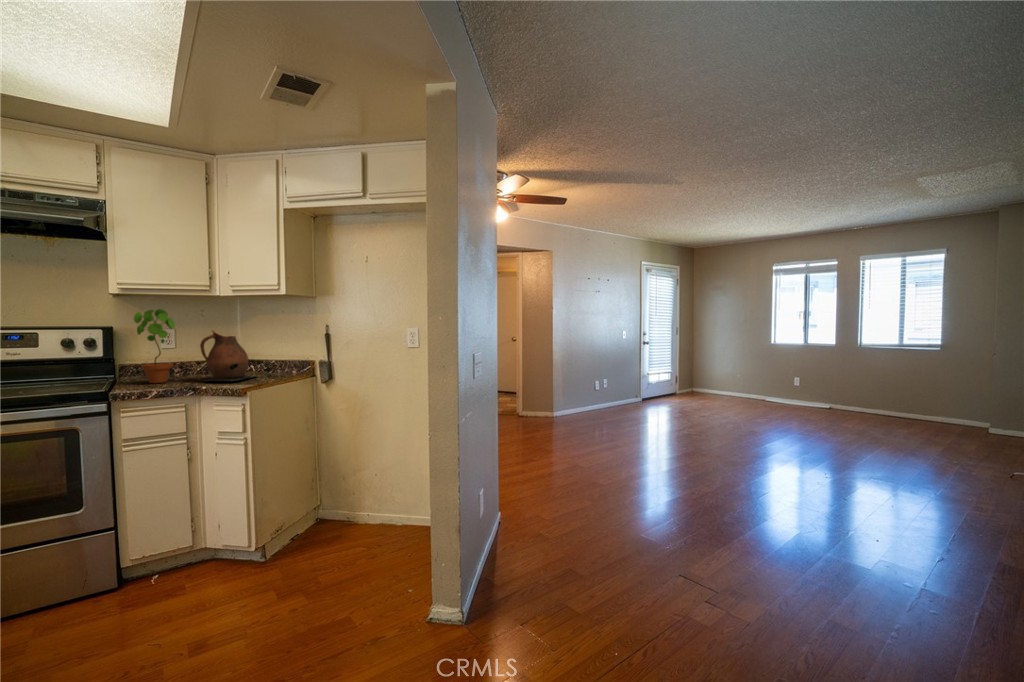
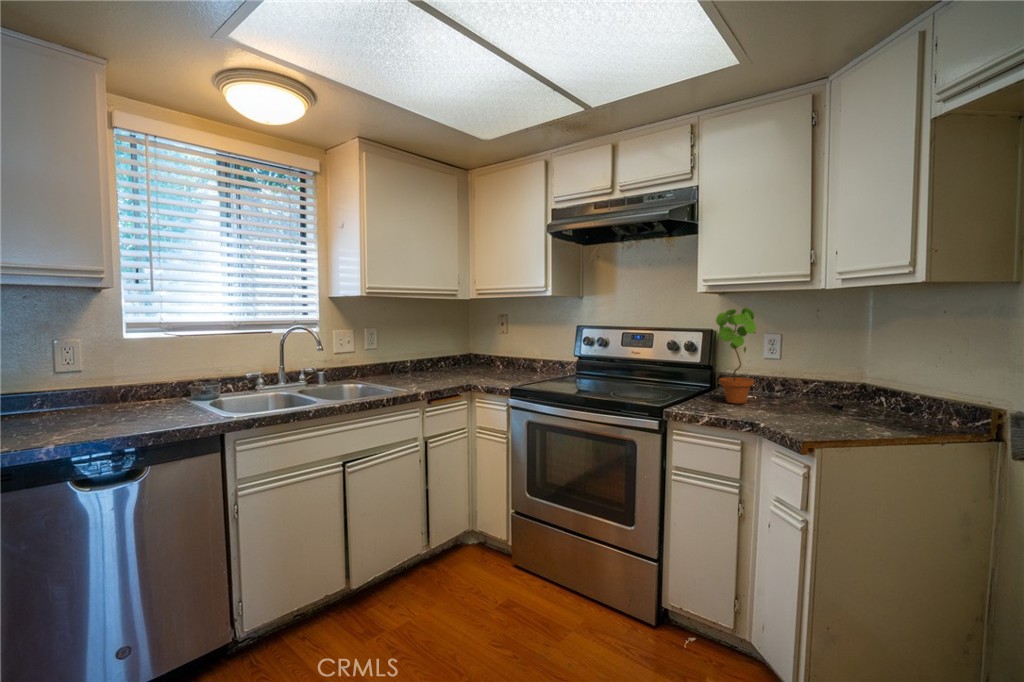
ceramic pitcher: present [200,330,256,381] -> none [776,338,868,422]

